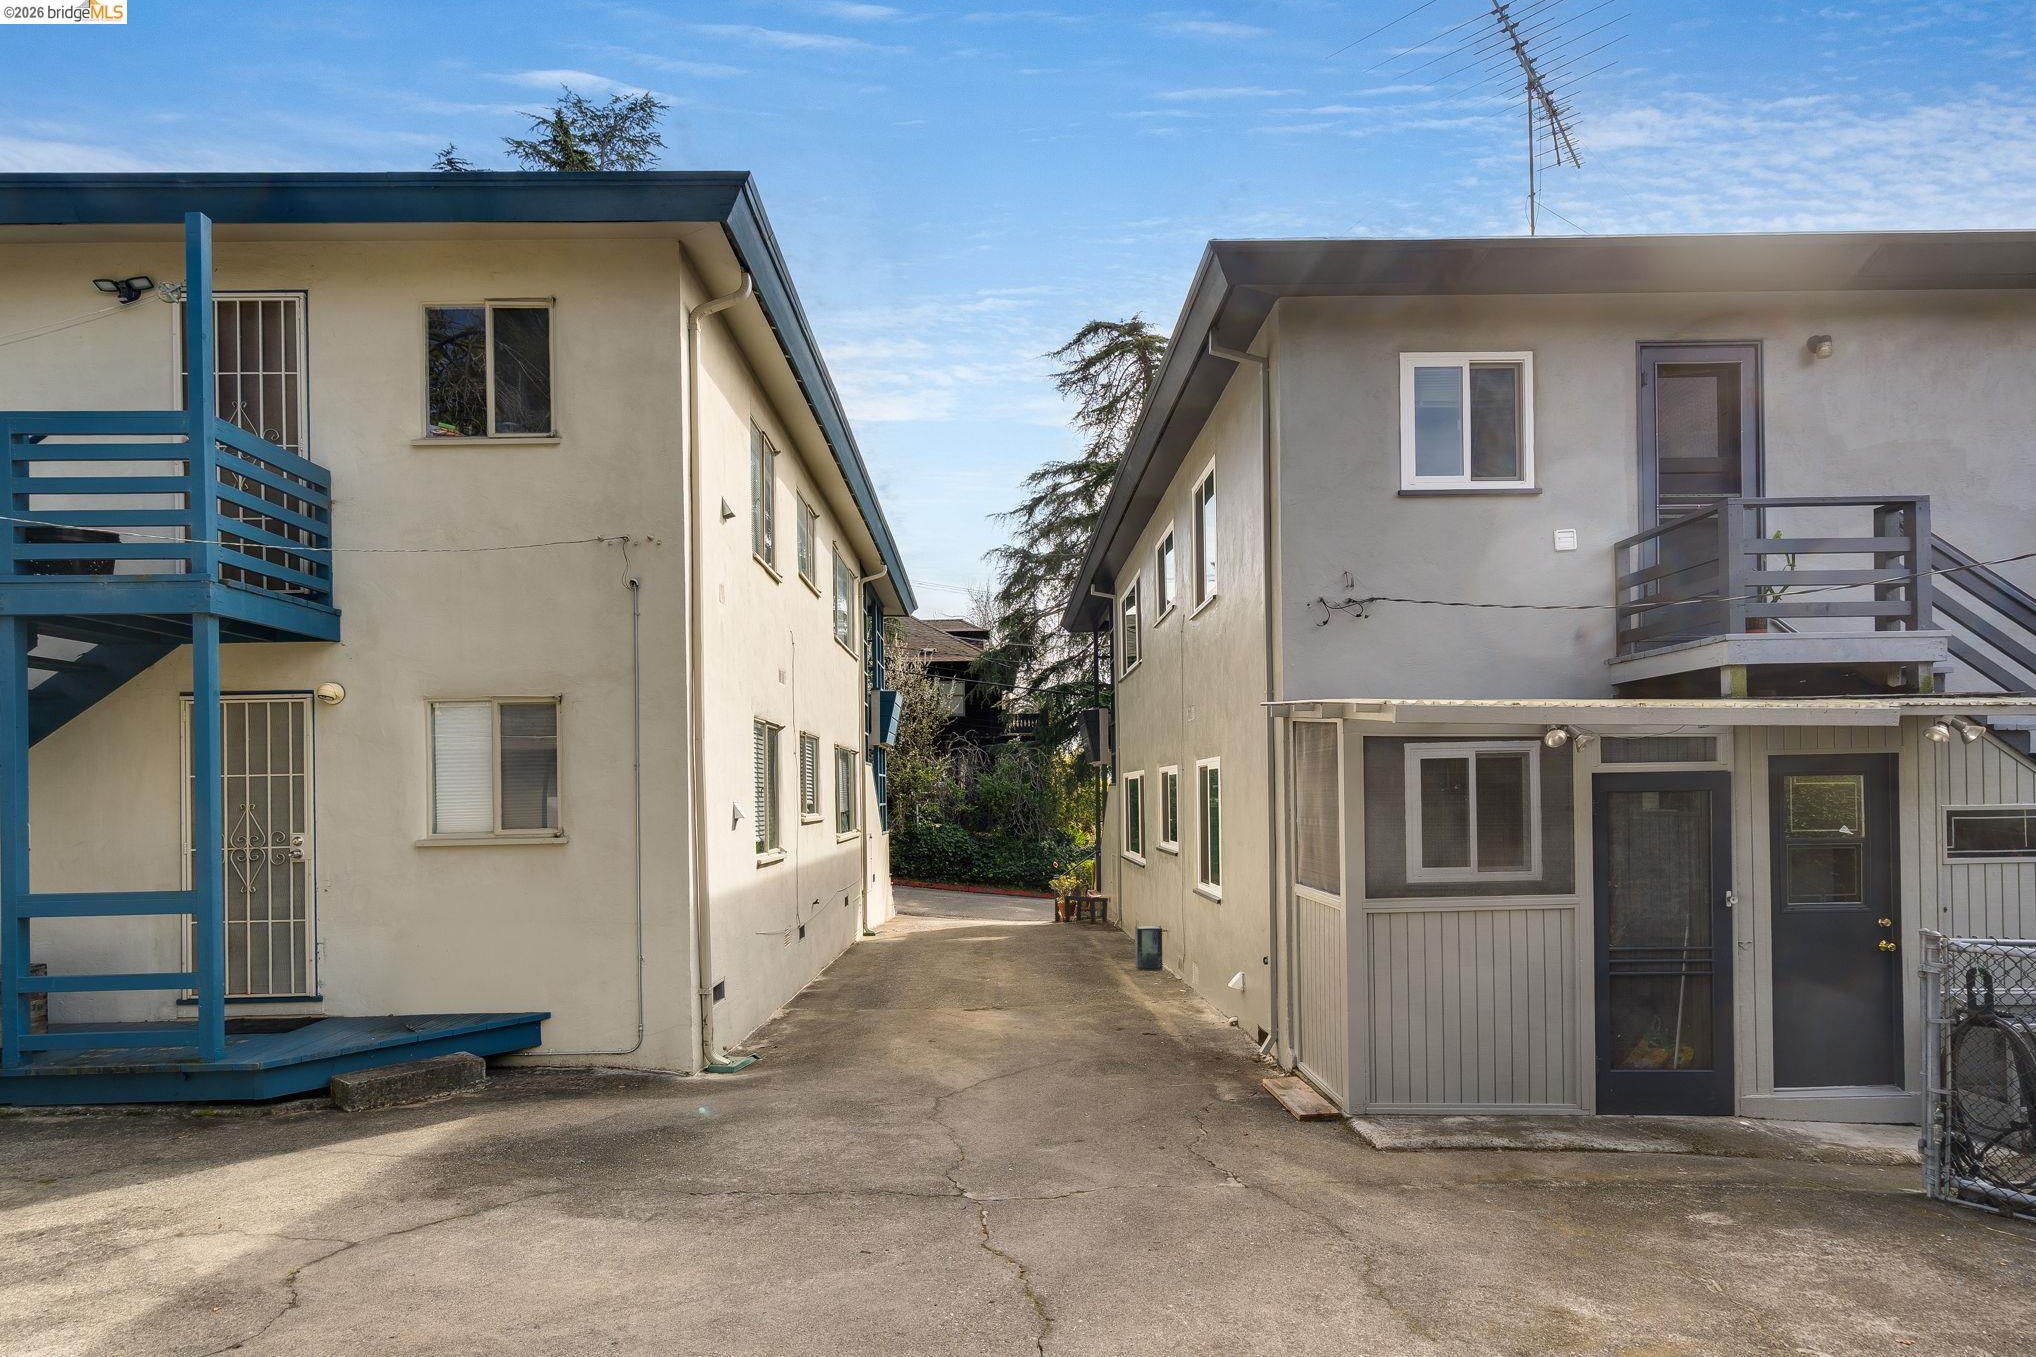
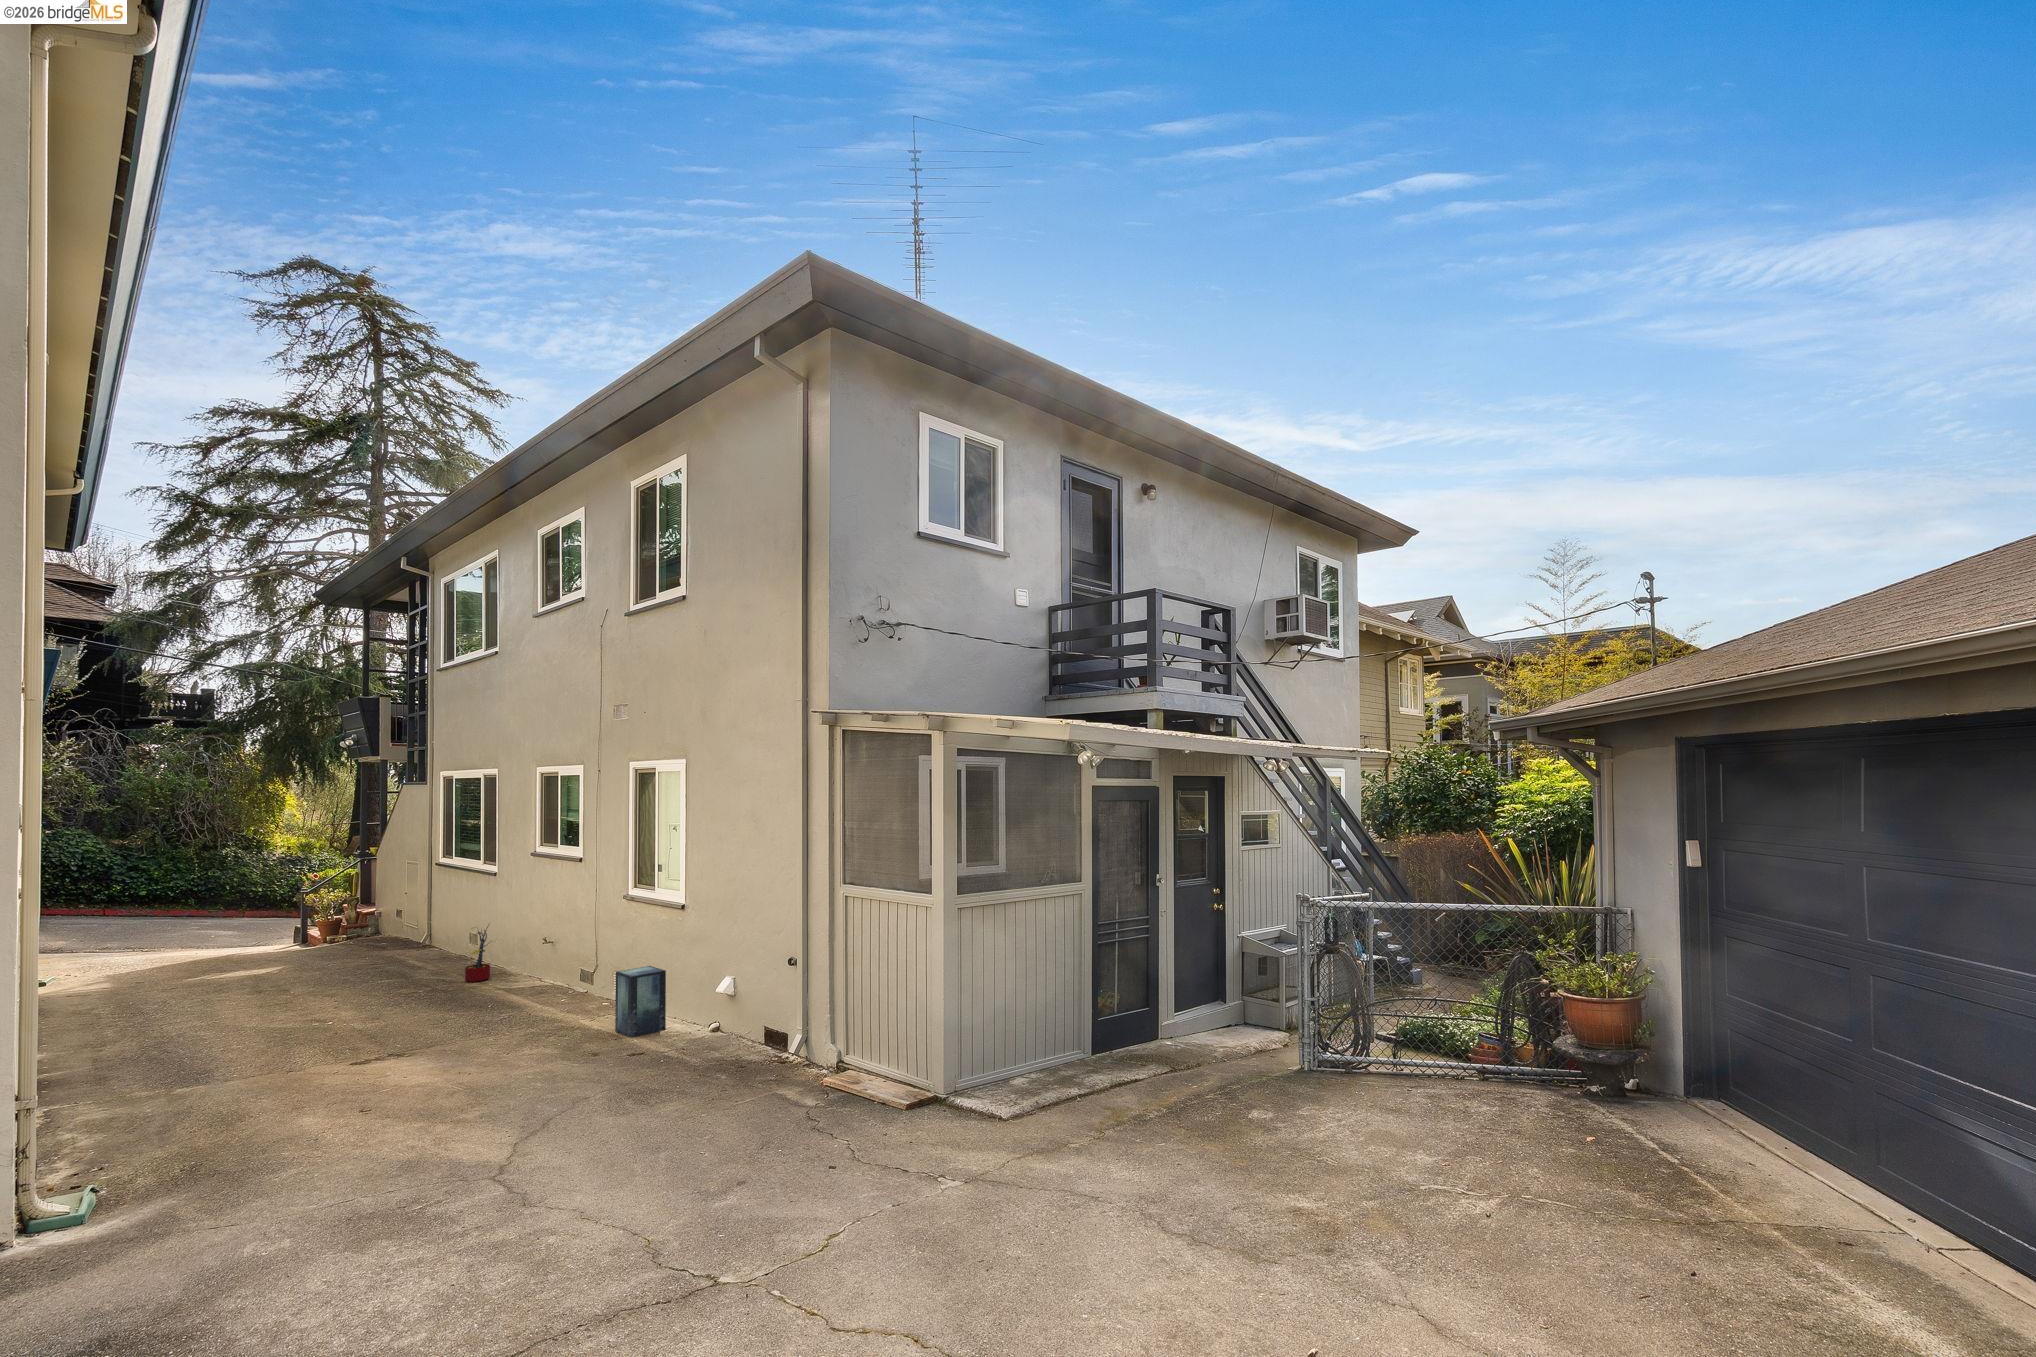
bench: present [1064,895,1108,924] -> none [333,914,405,952]
decorative plant: none [1105,901,1130,942] -> present [465,923,492,982]

